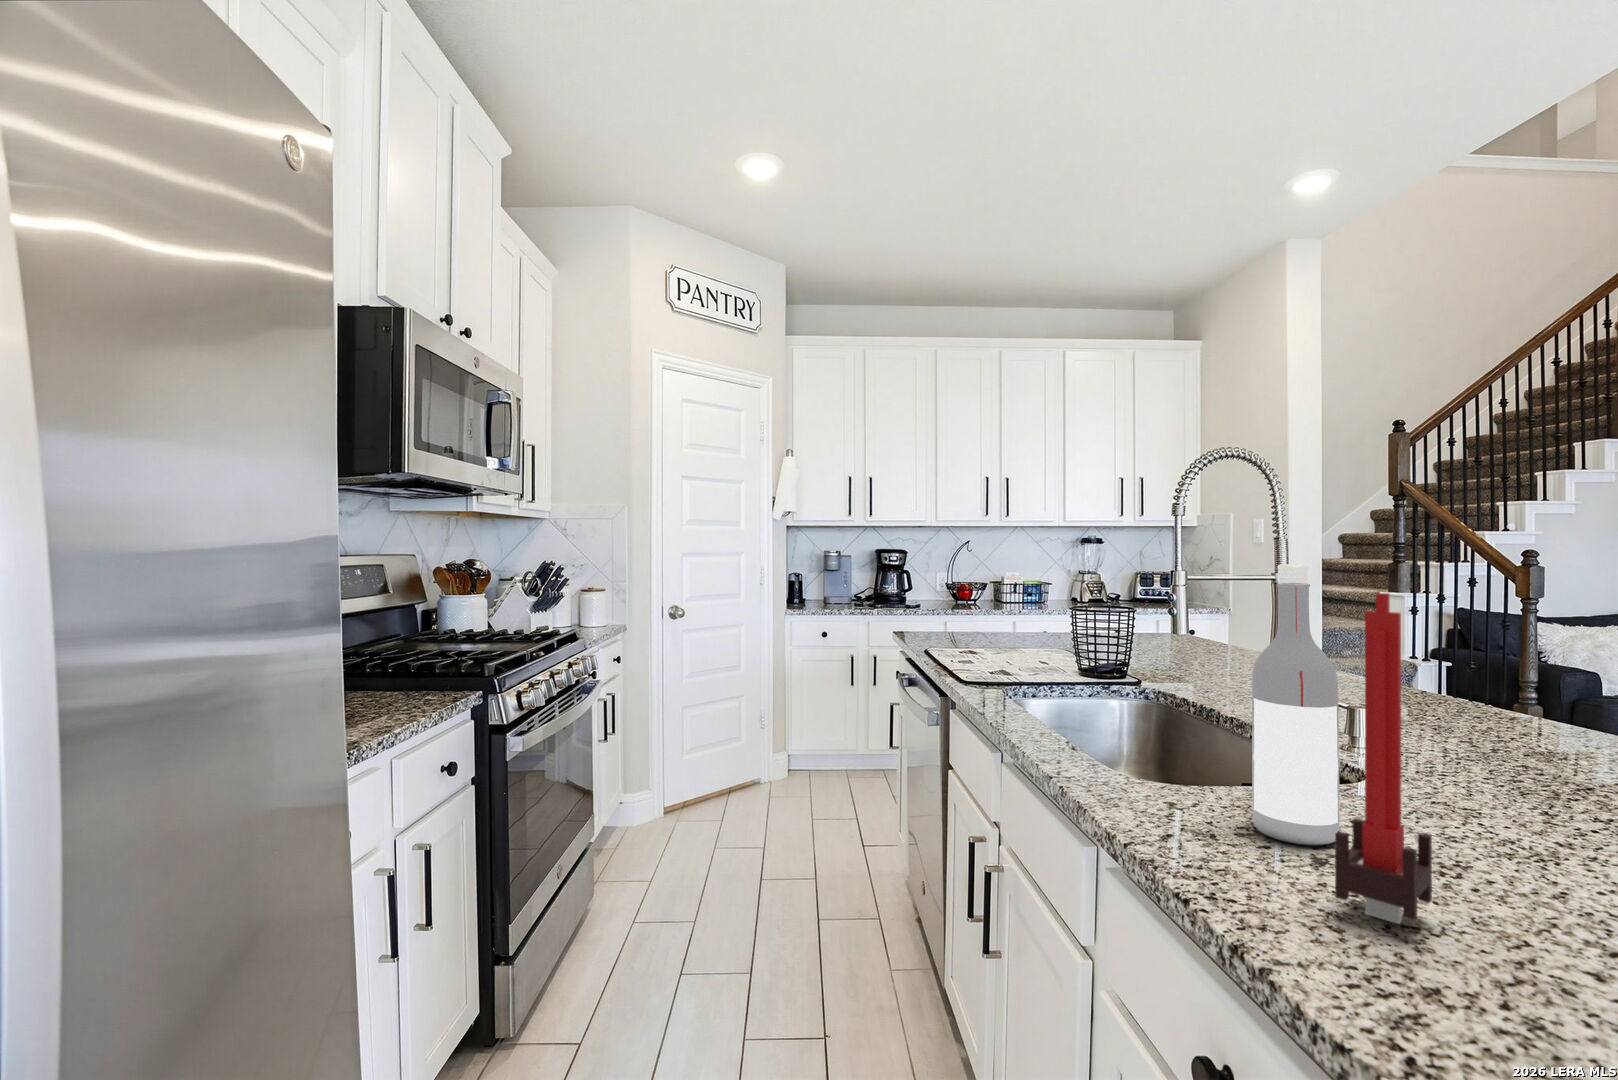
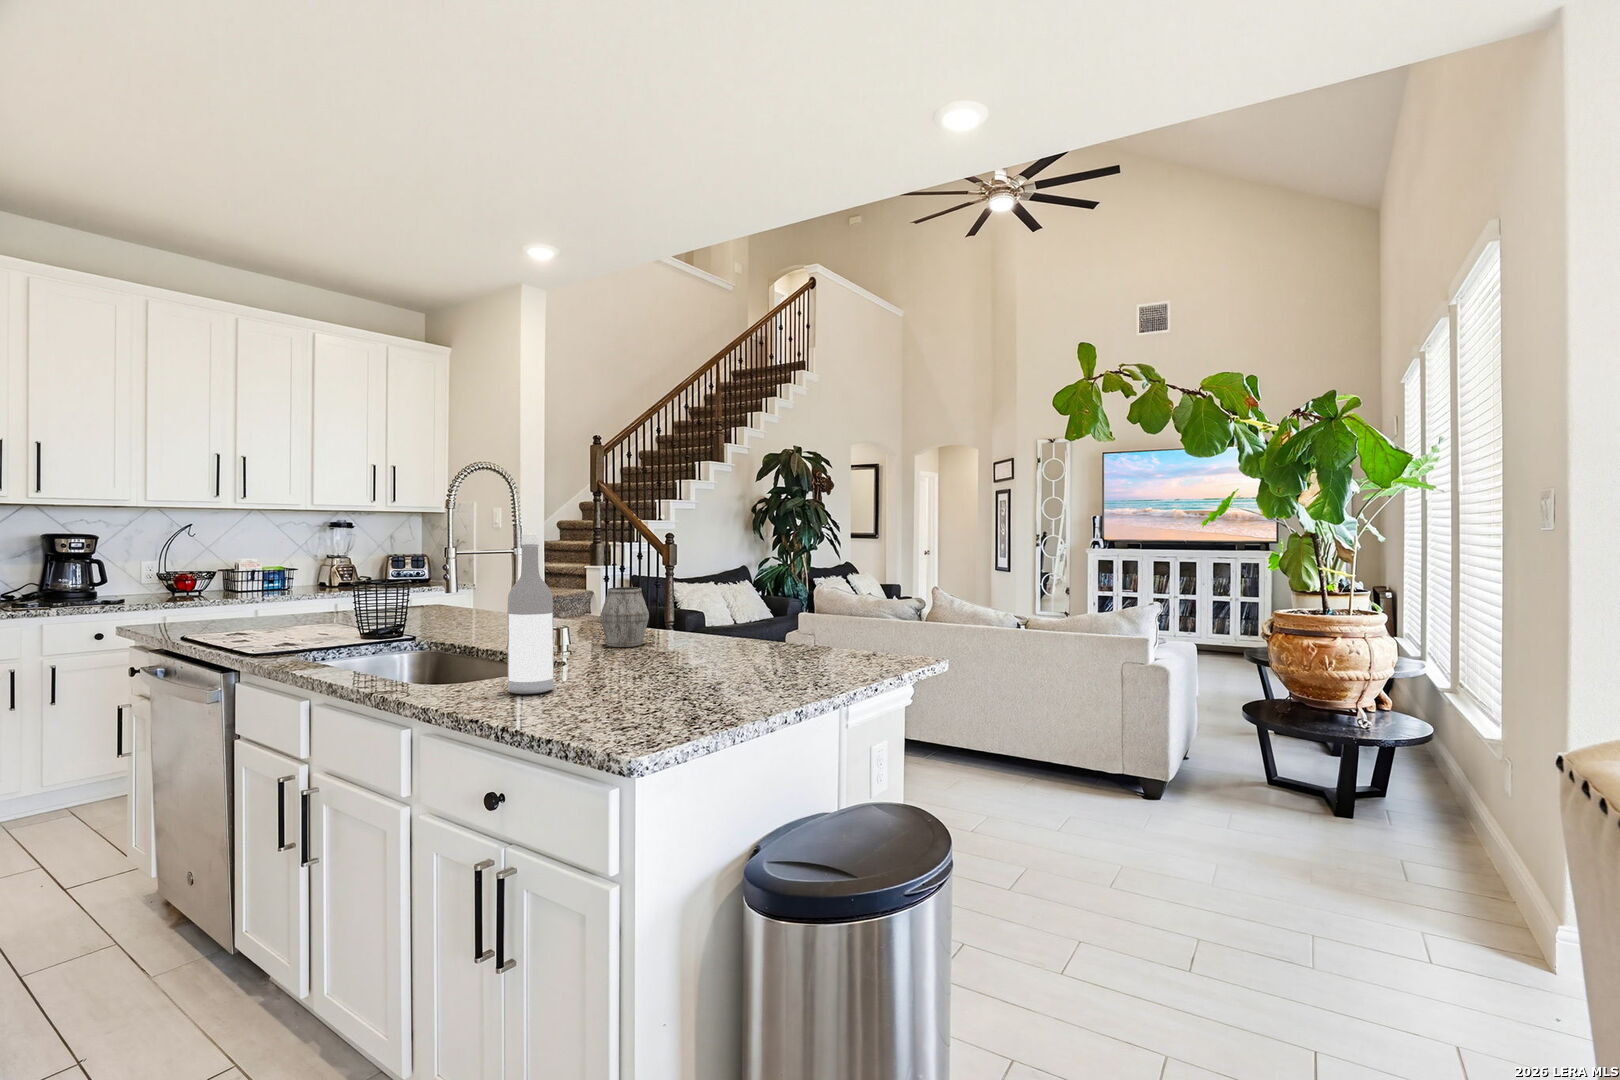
candle: present [1335,593,1432,924] -> none [551,545,593,710]
mug: none [1426,649,1531,757] -> present [600,587,649,647]

